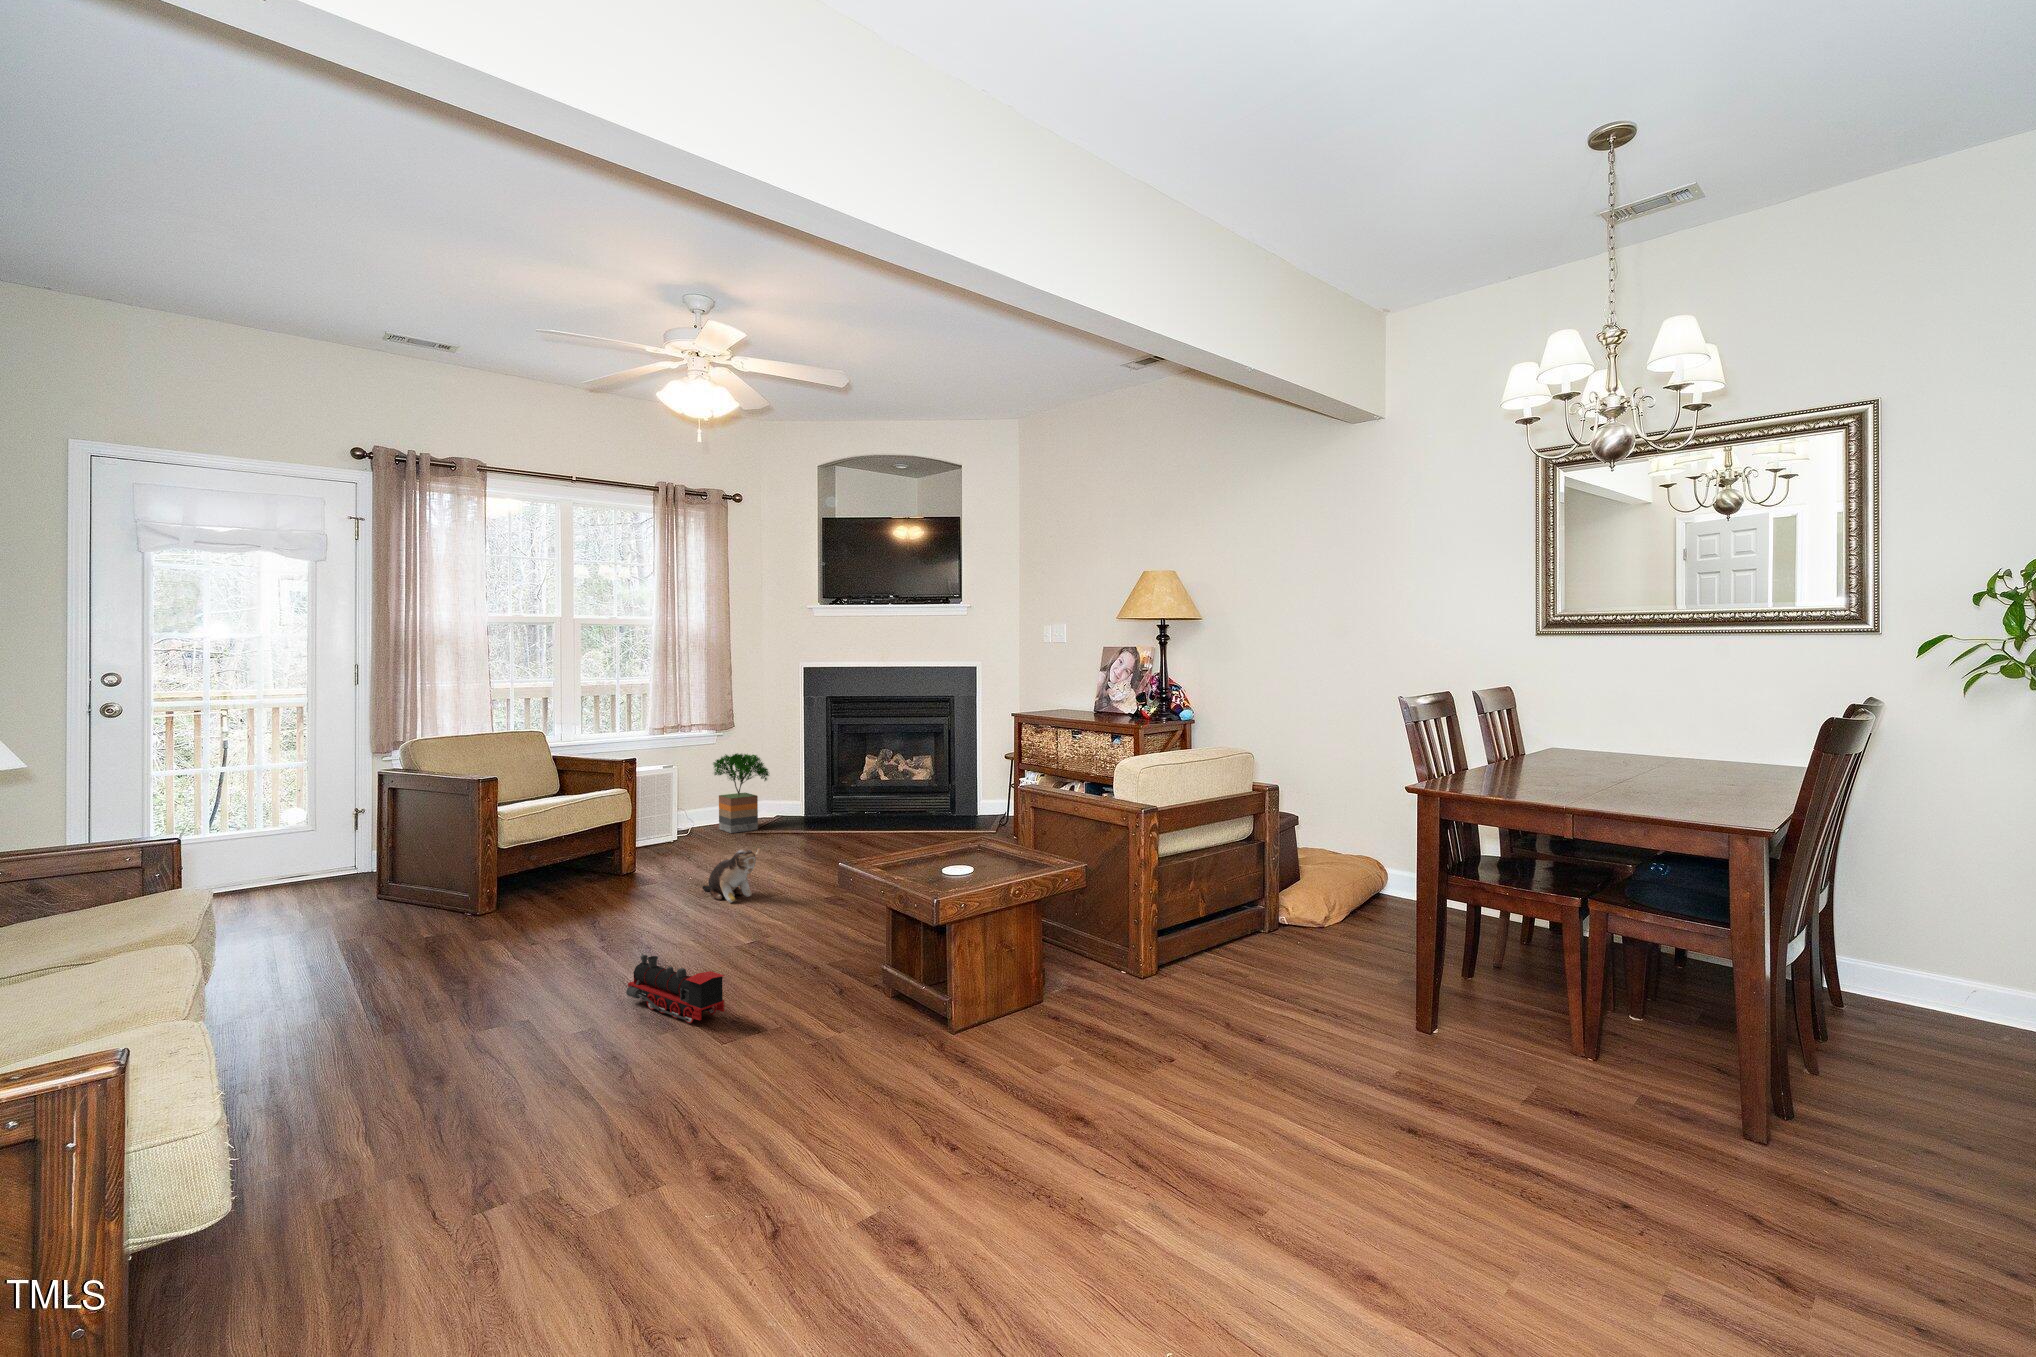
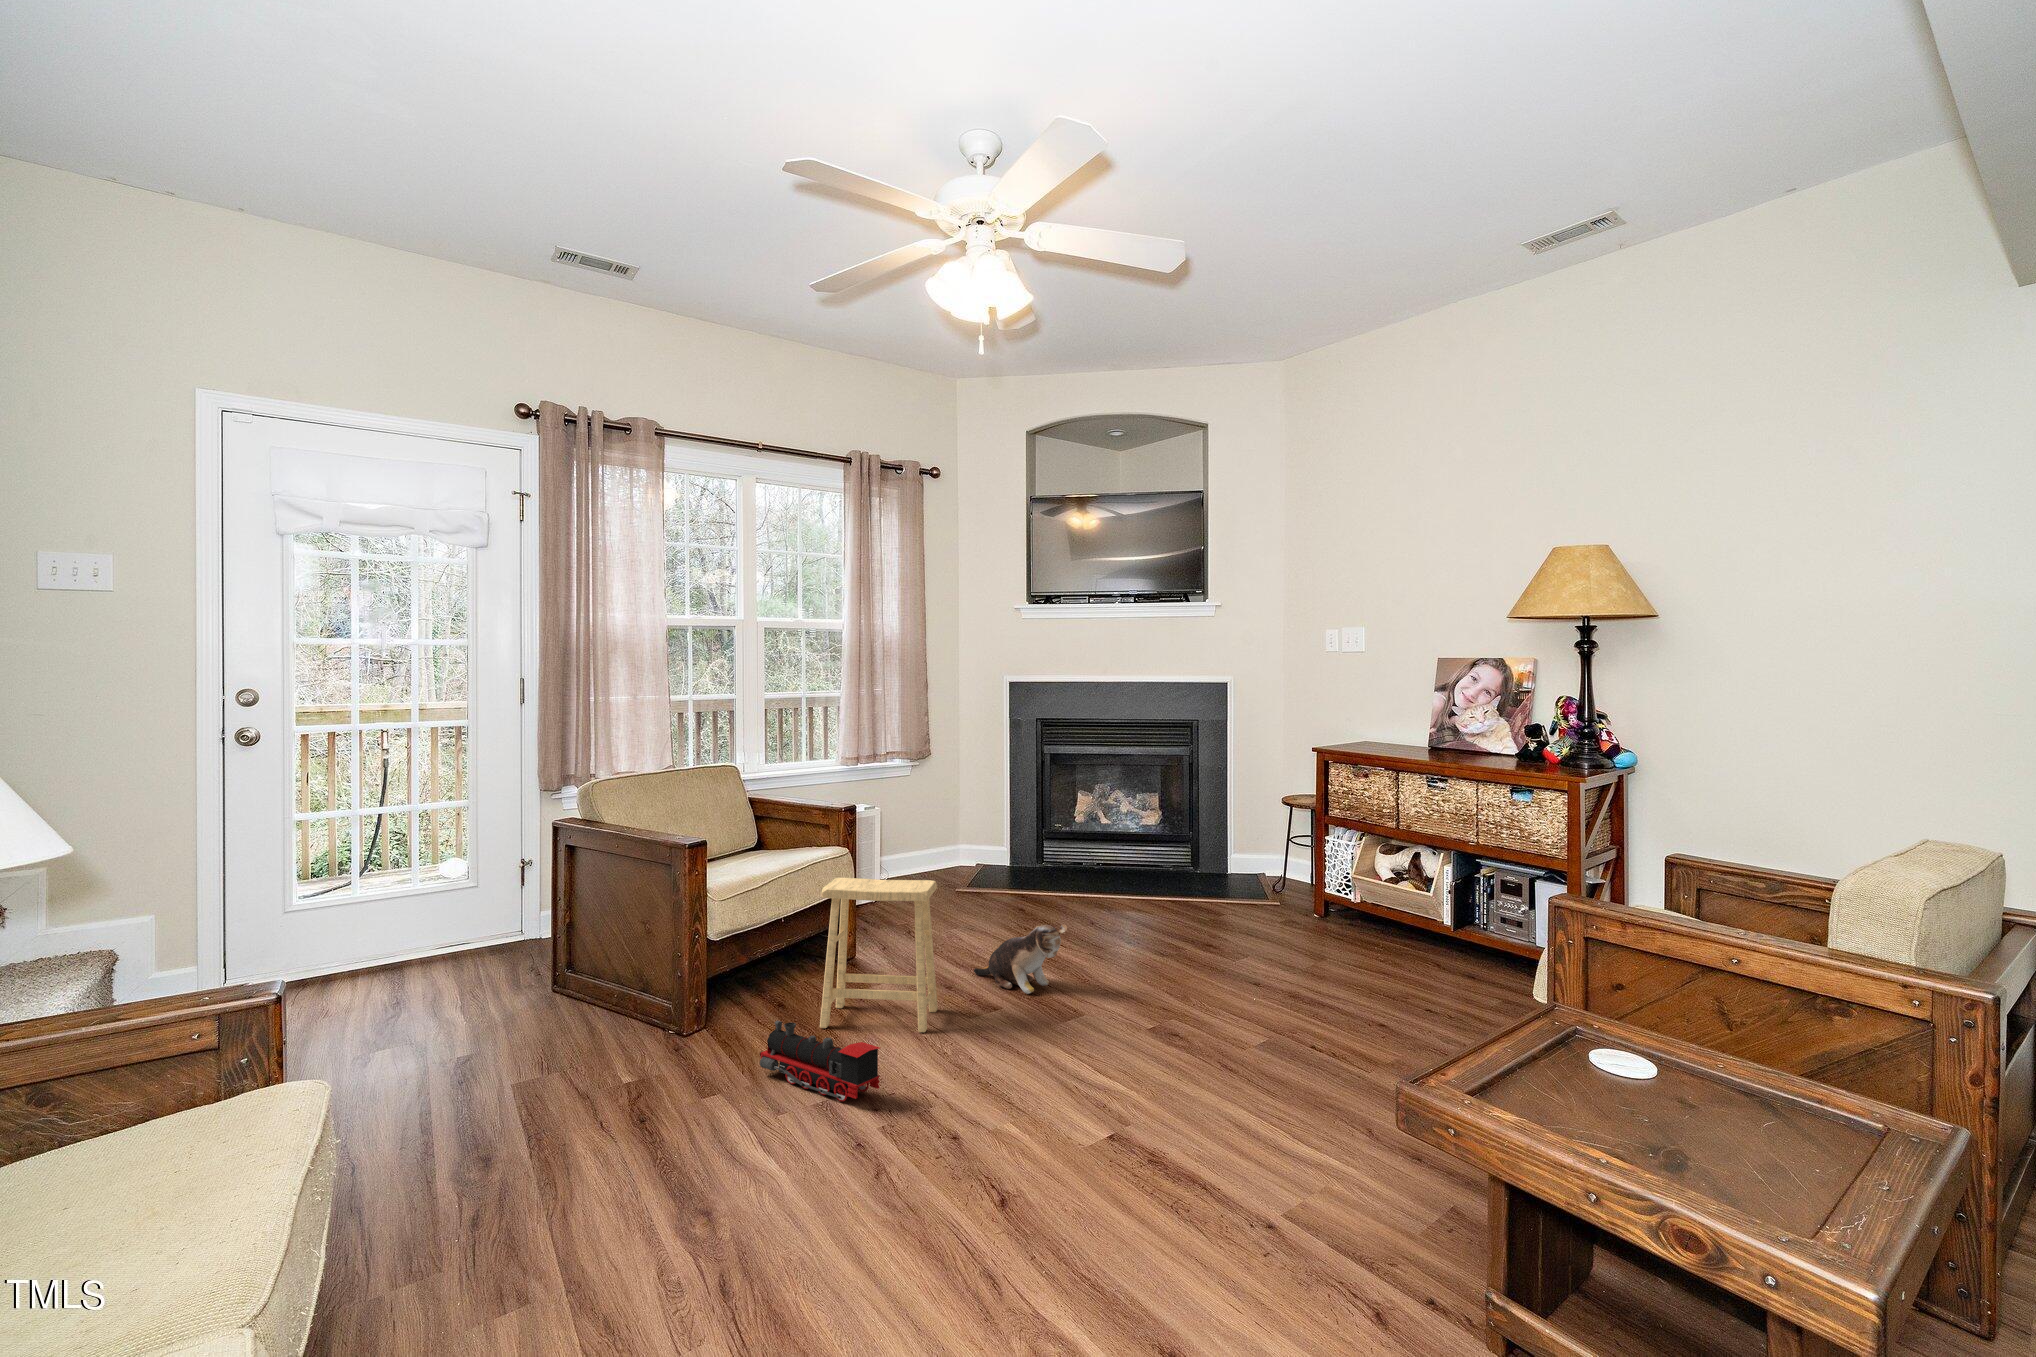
potted tree: present [713,753,769,833] -> none [905,788,980,890]
footstool: none [543,812,649,929] -> present [820,878,938,1032]
toy train: present [626,955,725,1023] -> present [760,1021,880,1101]

